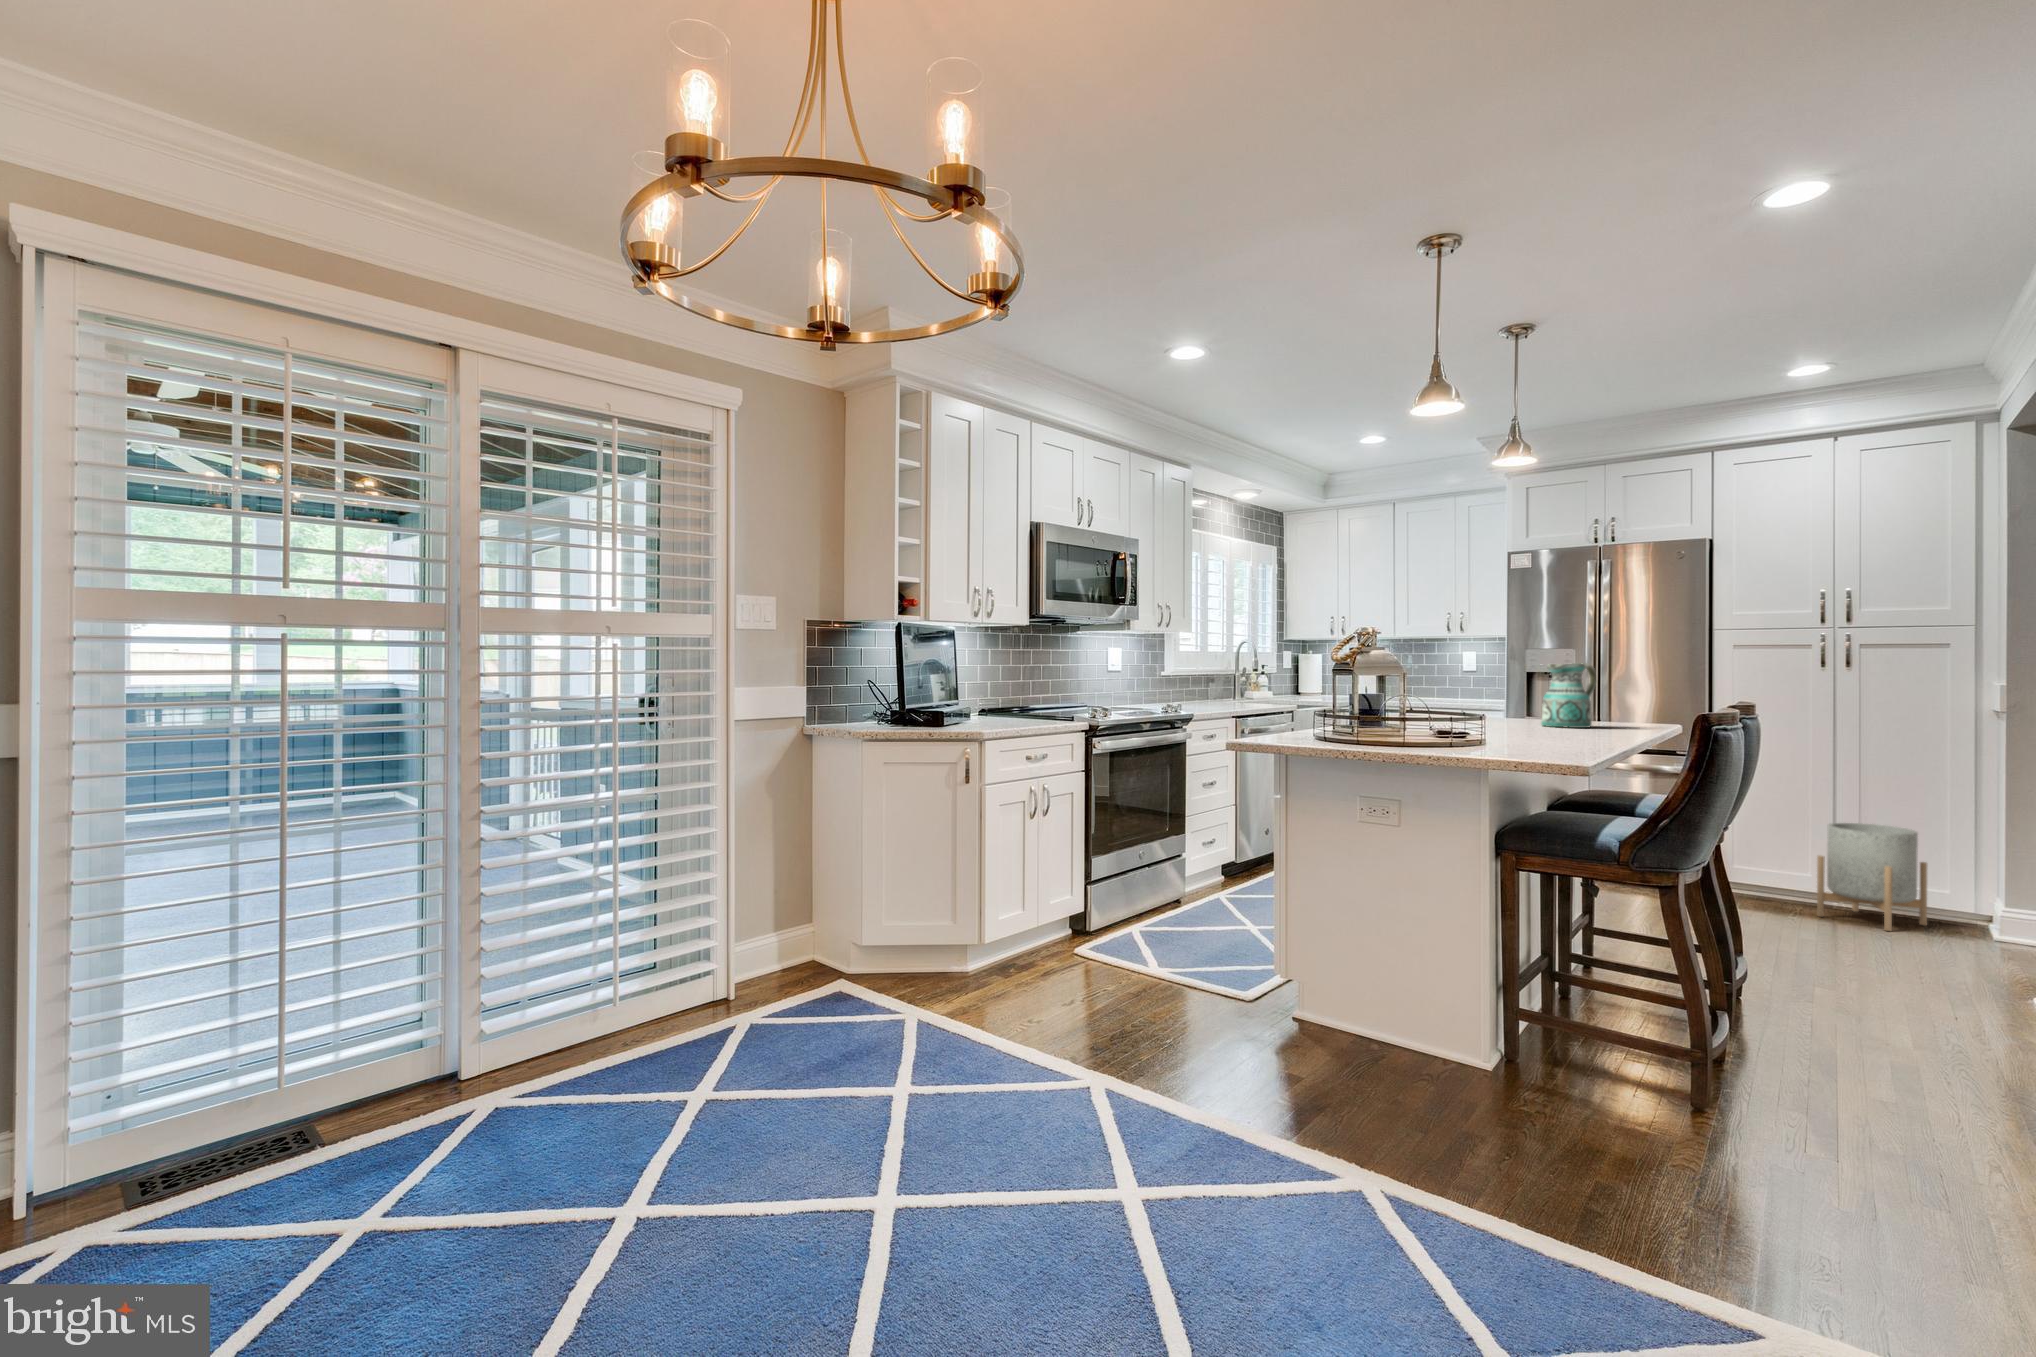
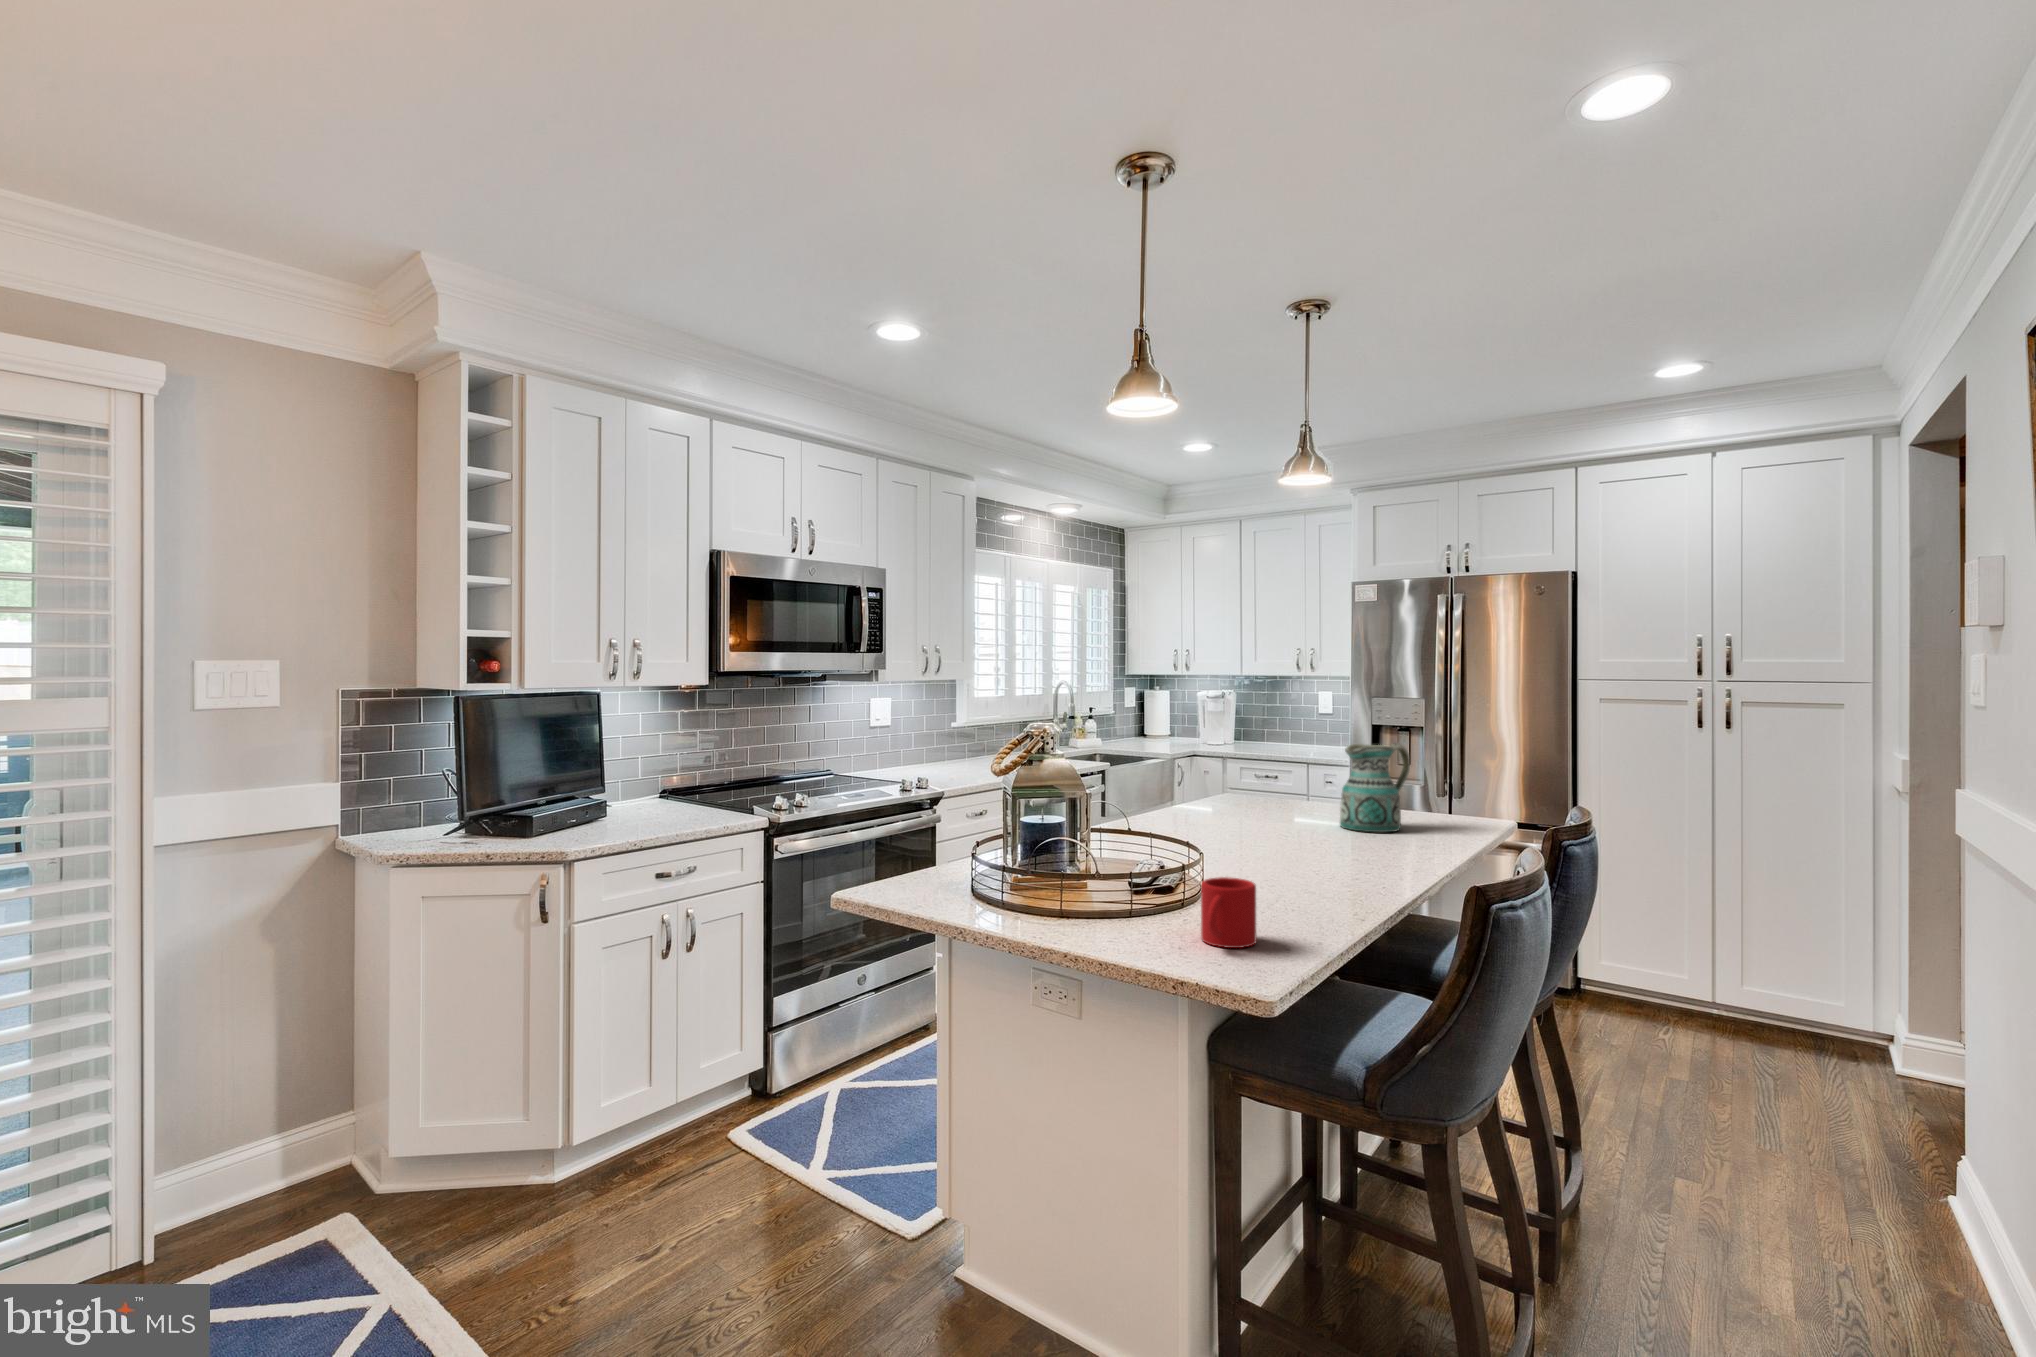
mug: none [1513,714,1552,753] -> present [1201,877,1256,948]
planter: present [1817,823,1927,931] -> none [1696,920,1824,1065]

